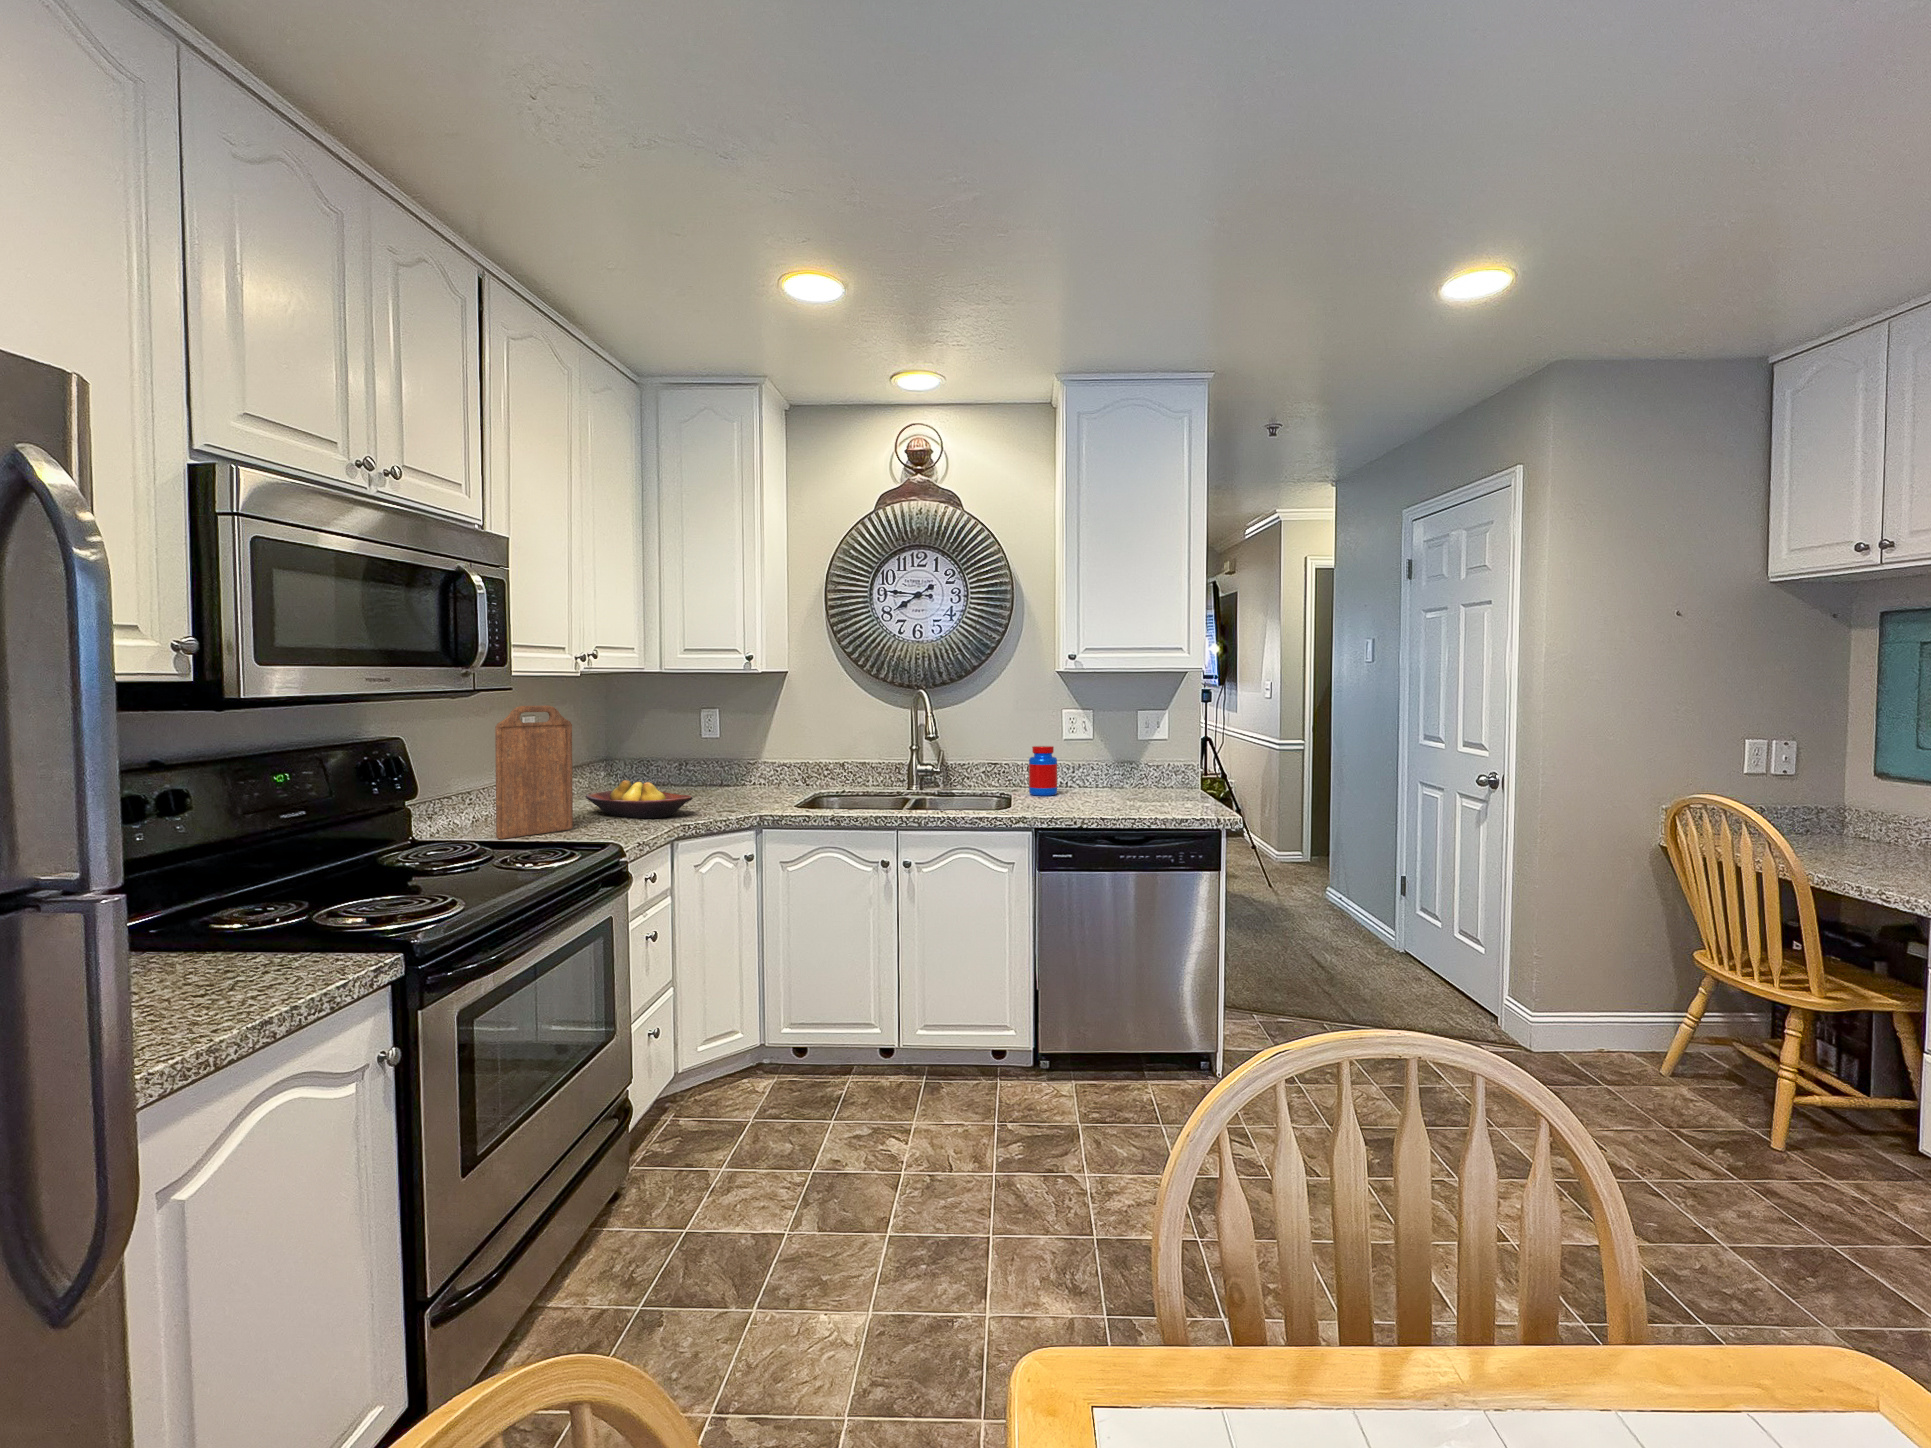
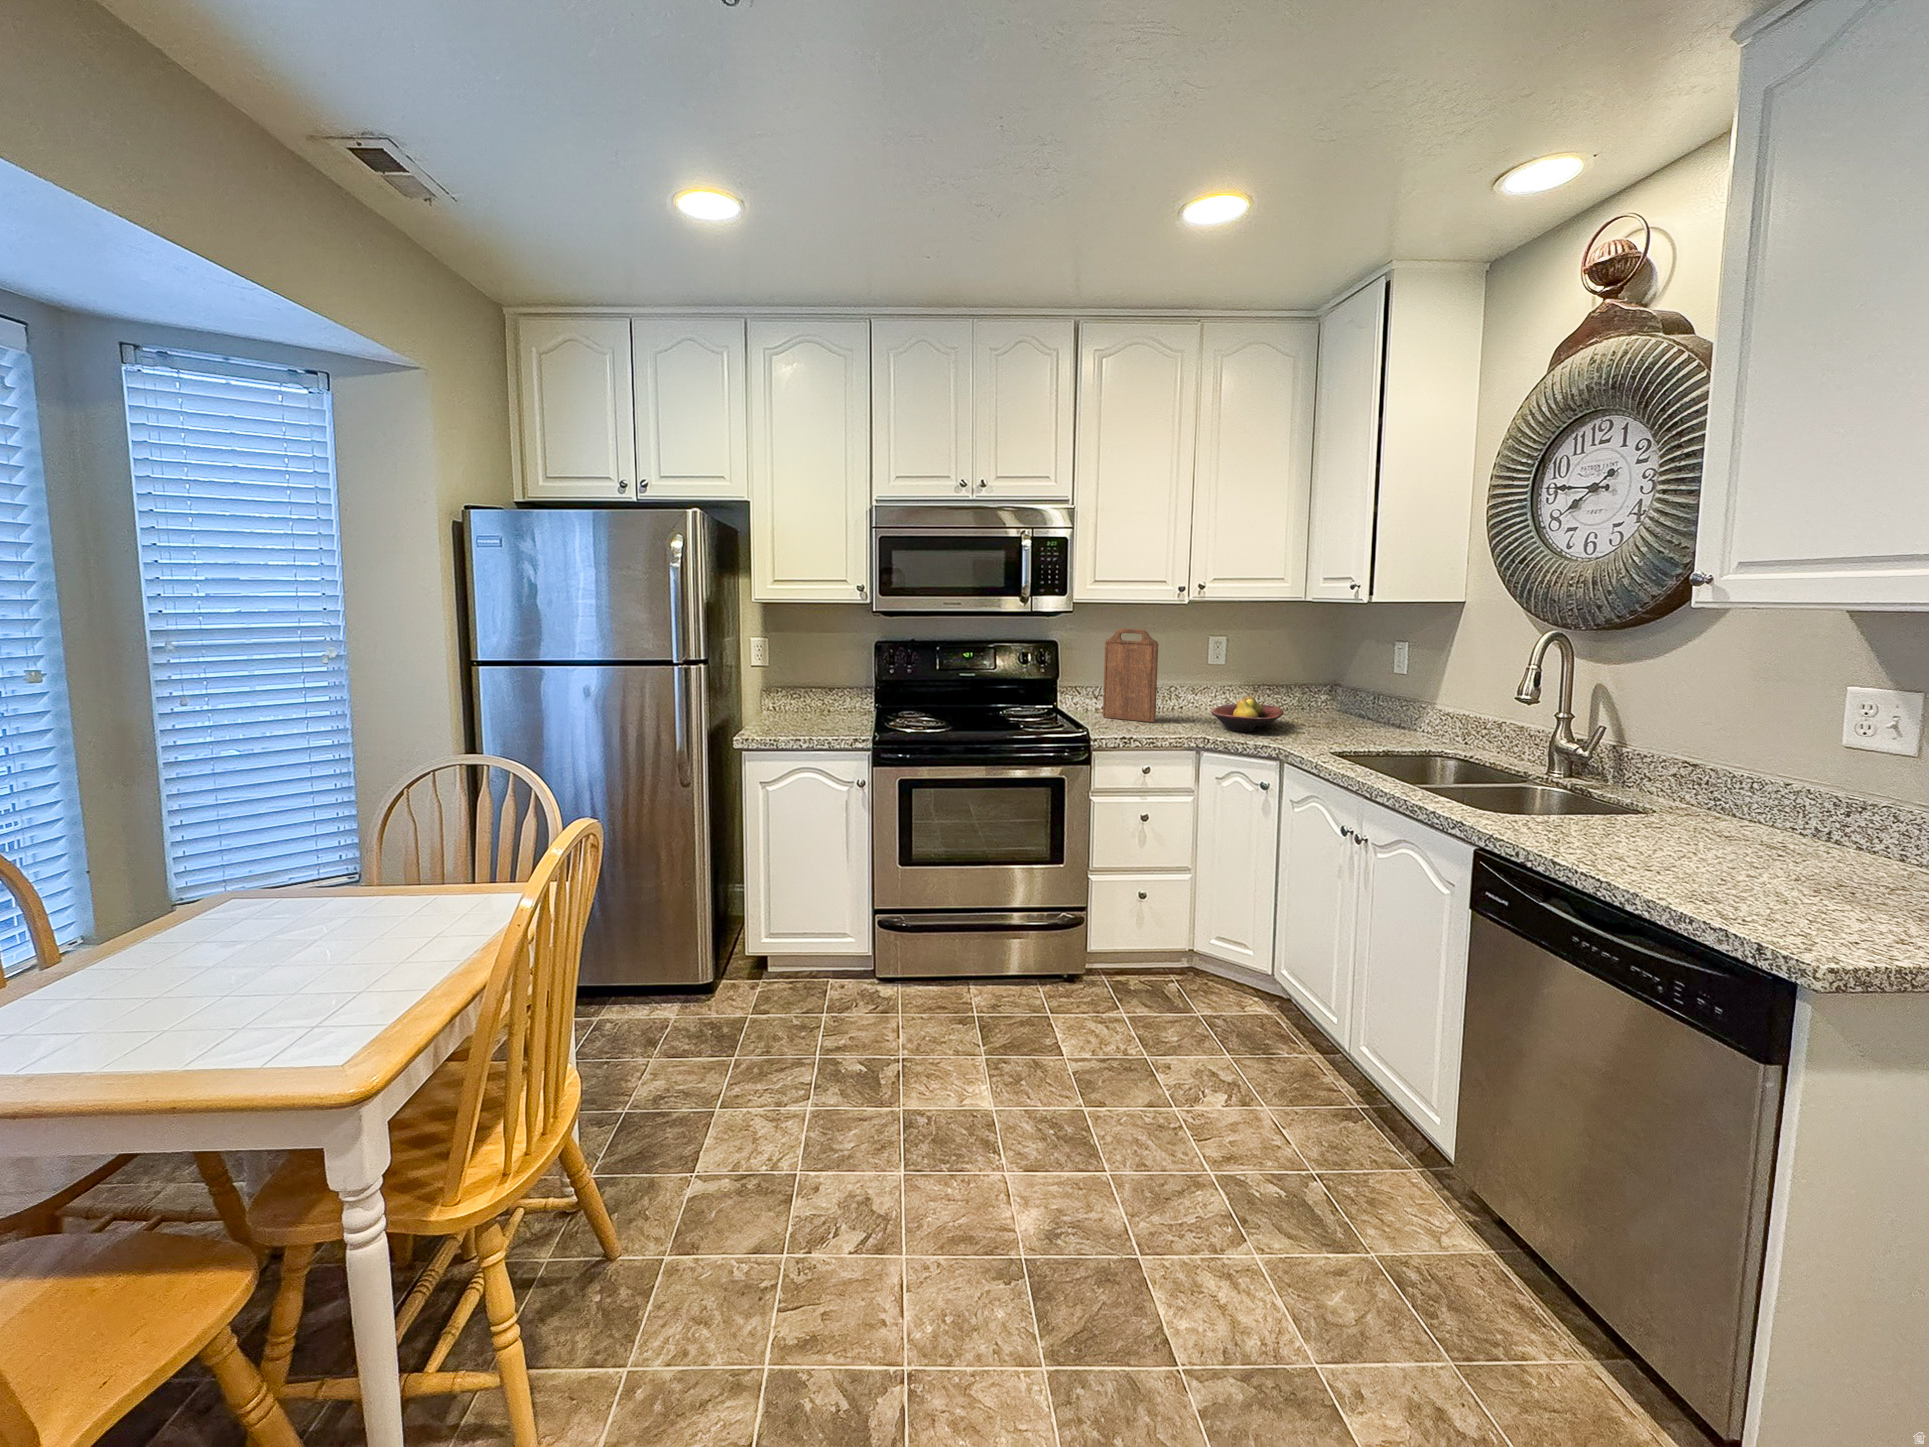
jar: present [1029,746,1057,796] -> none [1693,743,1773,839]

